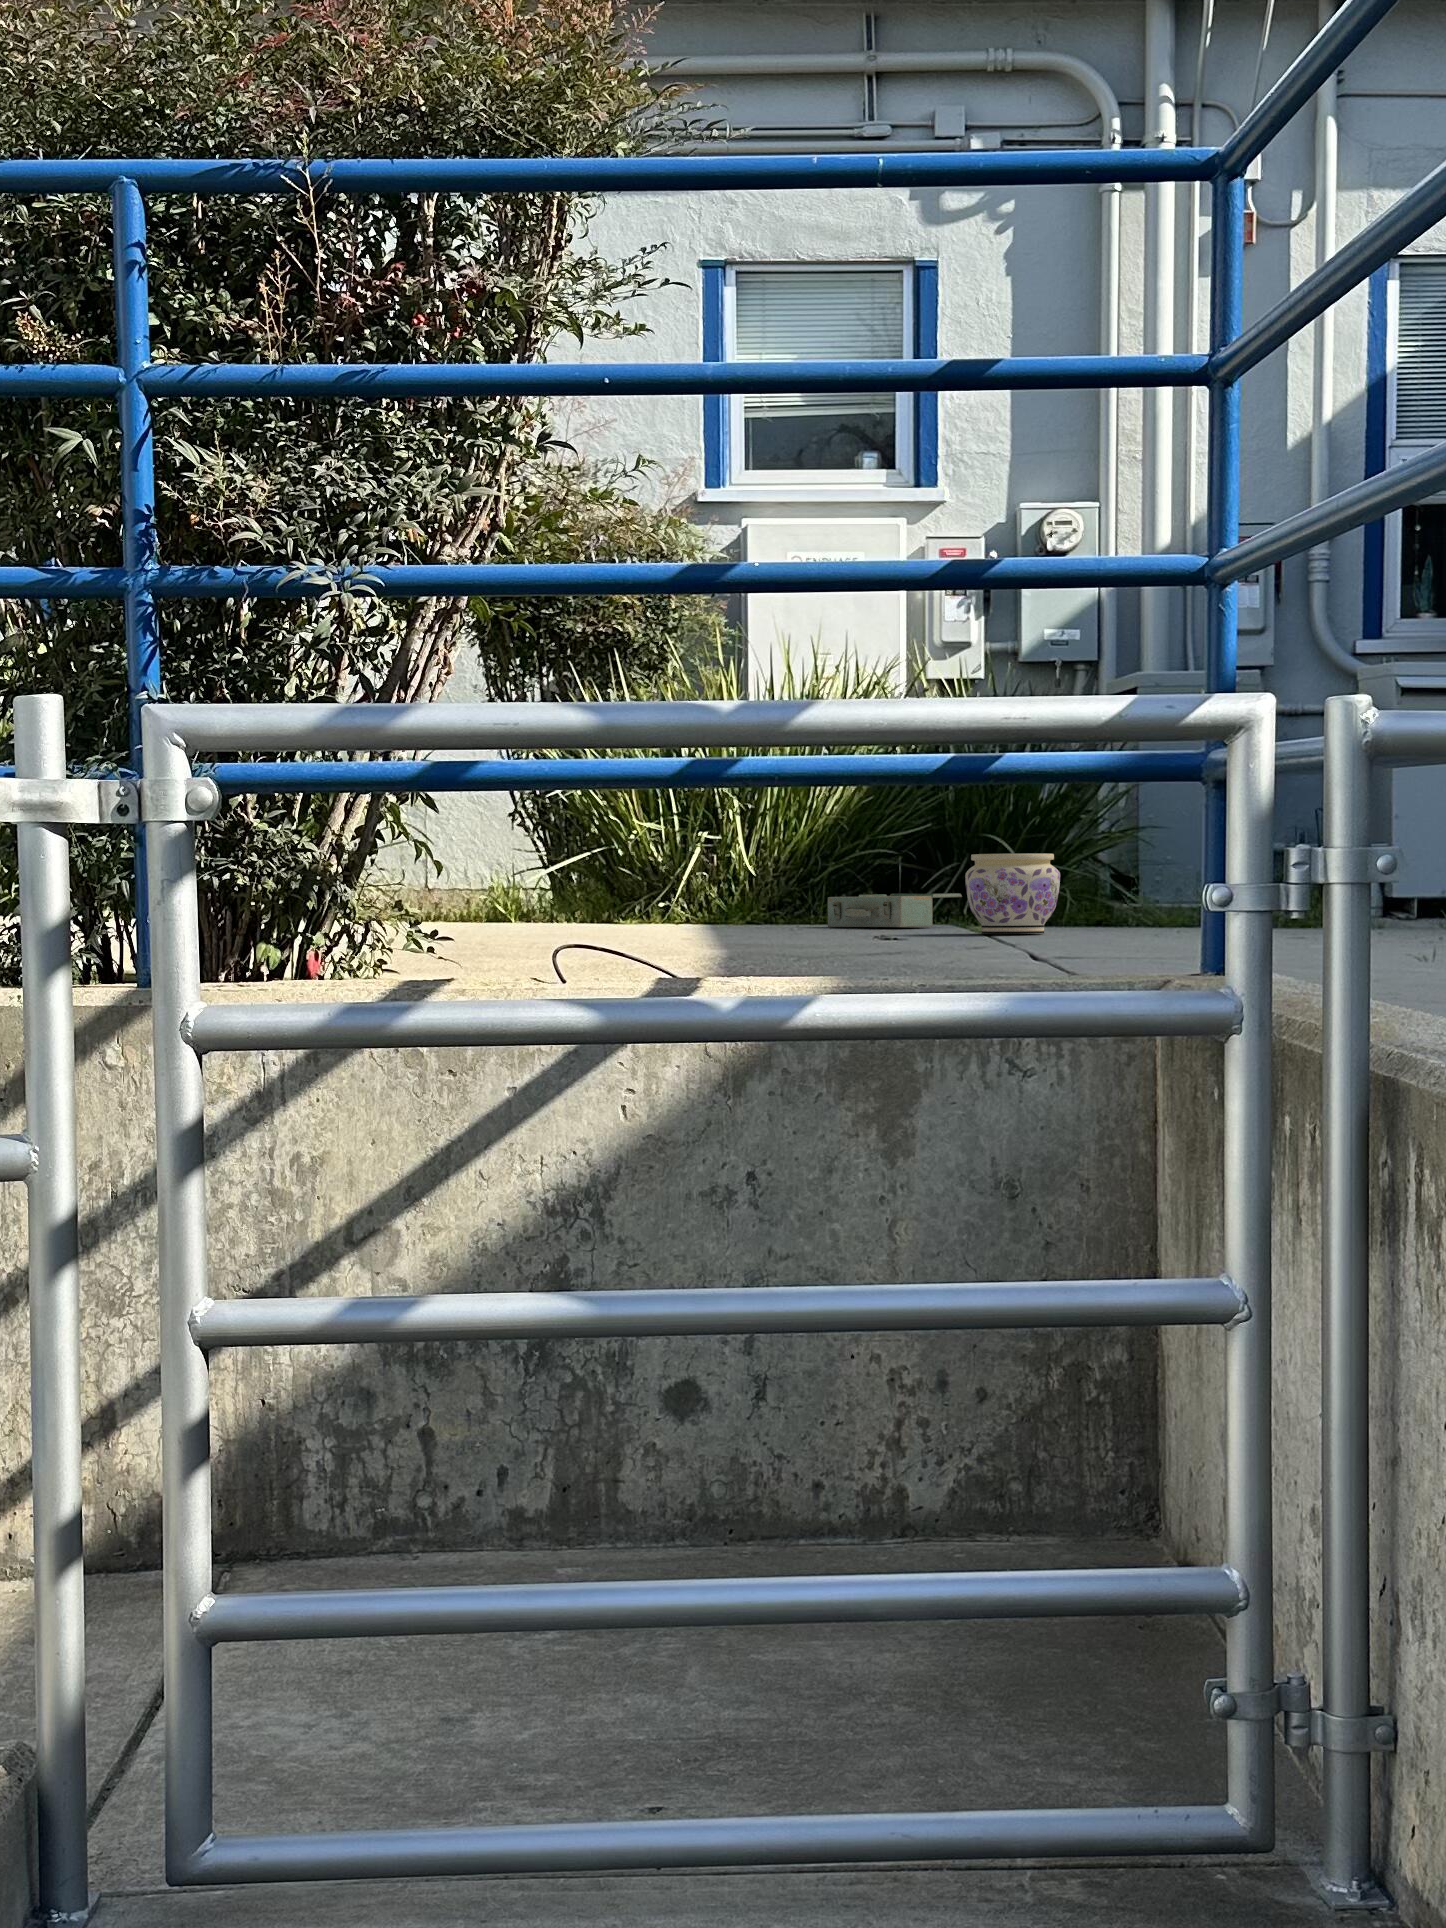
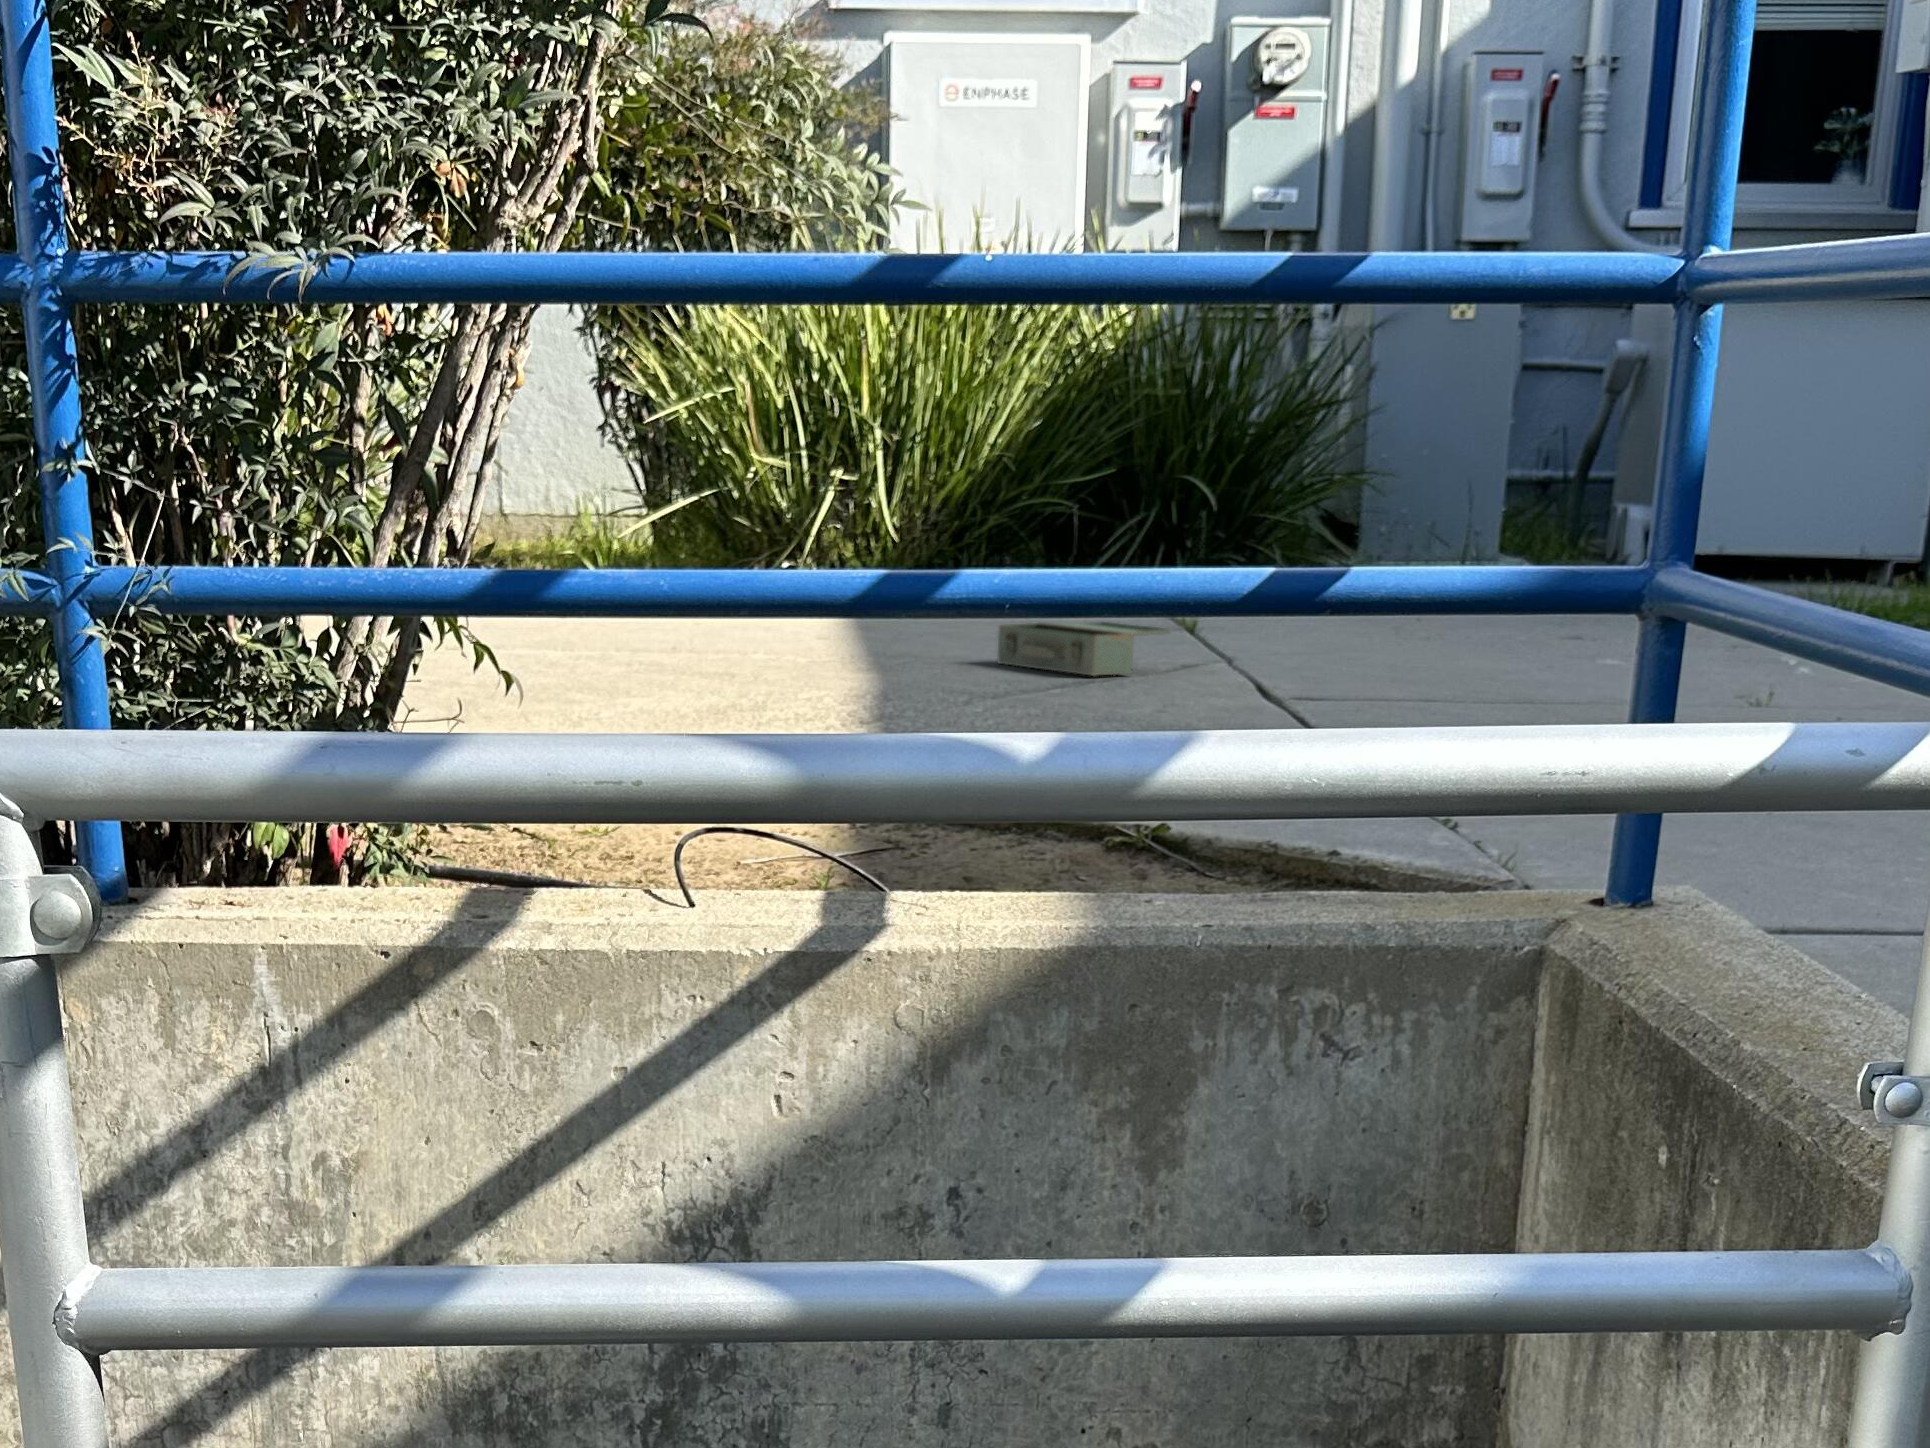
planter: present [965,854,1060,934] -> none [1187,603,1310,716]

